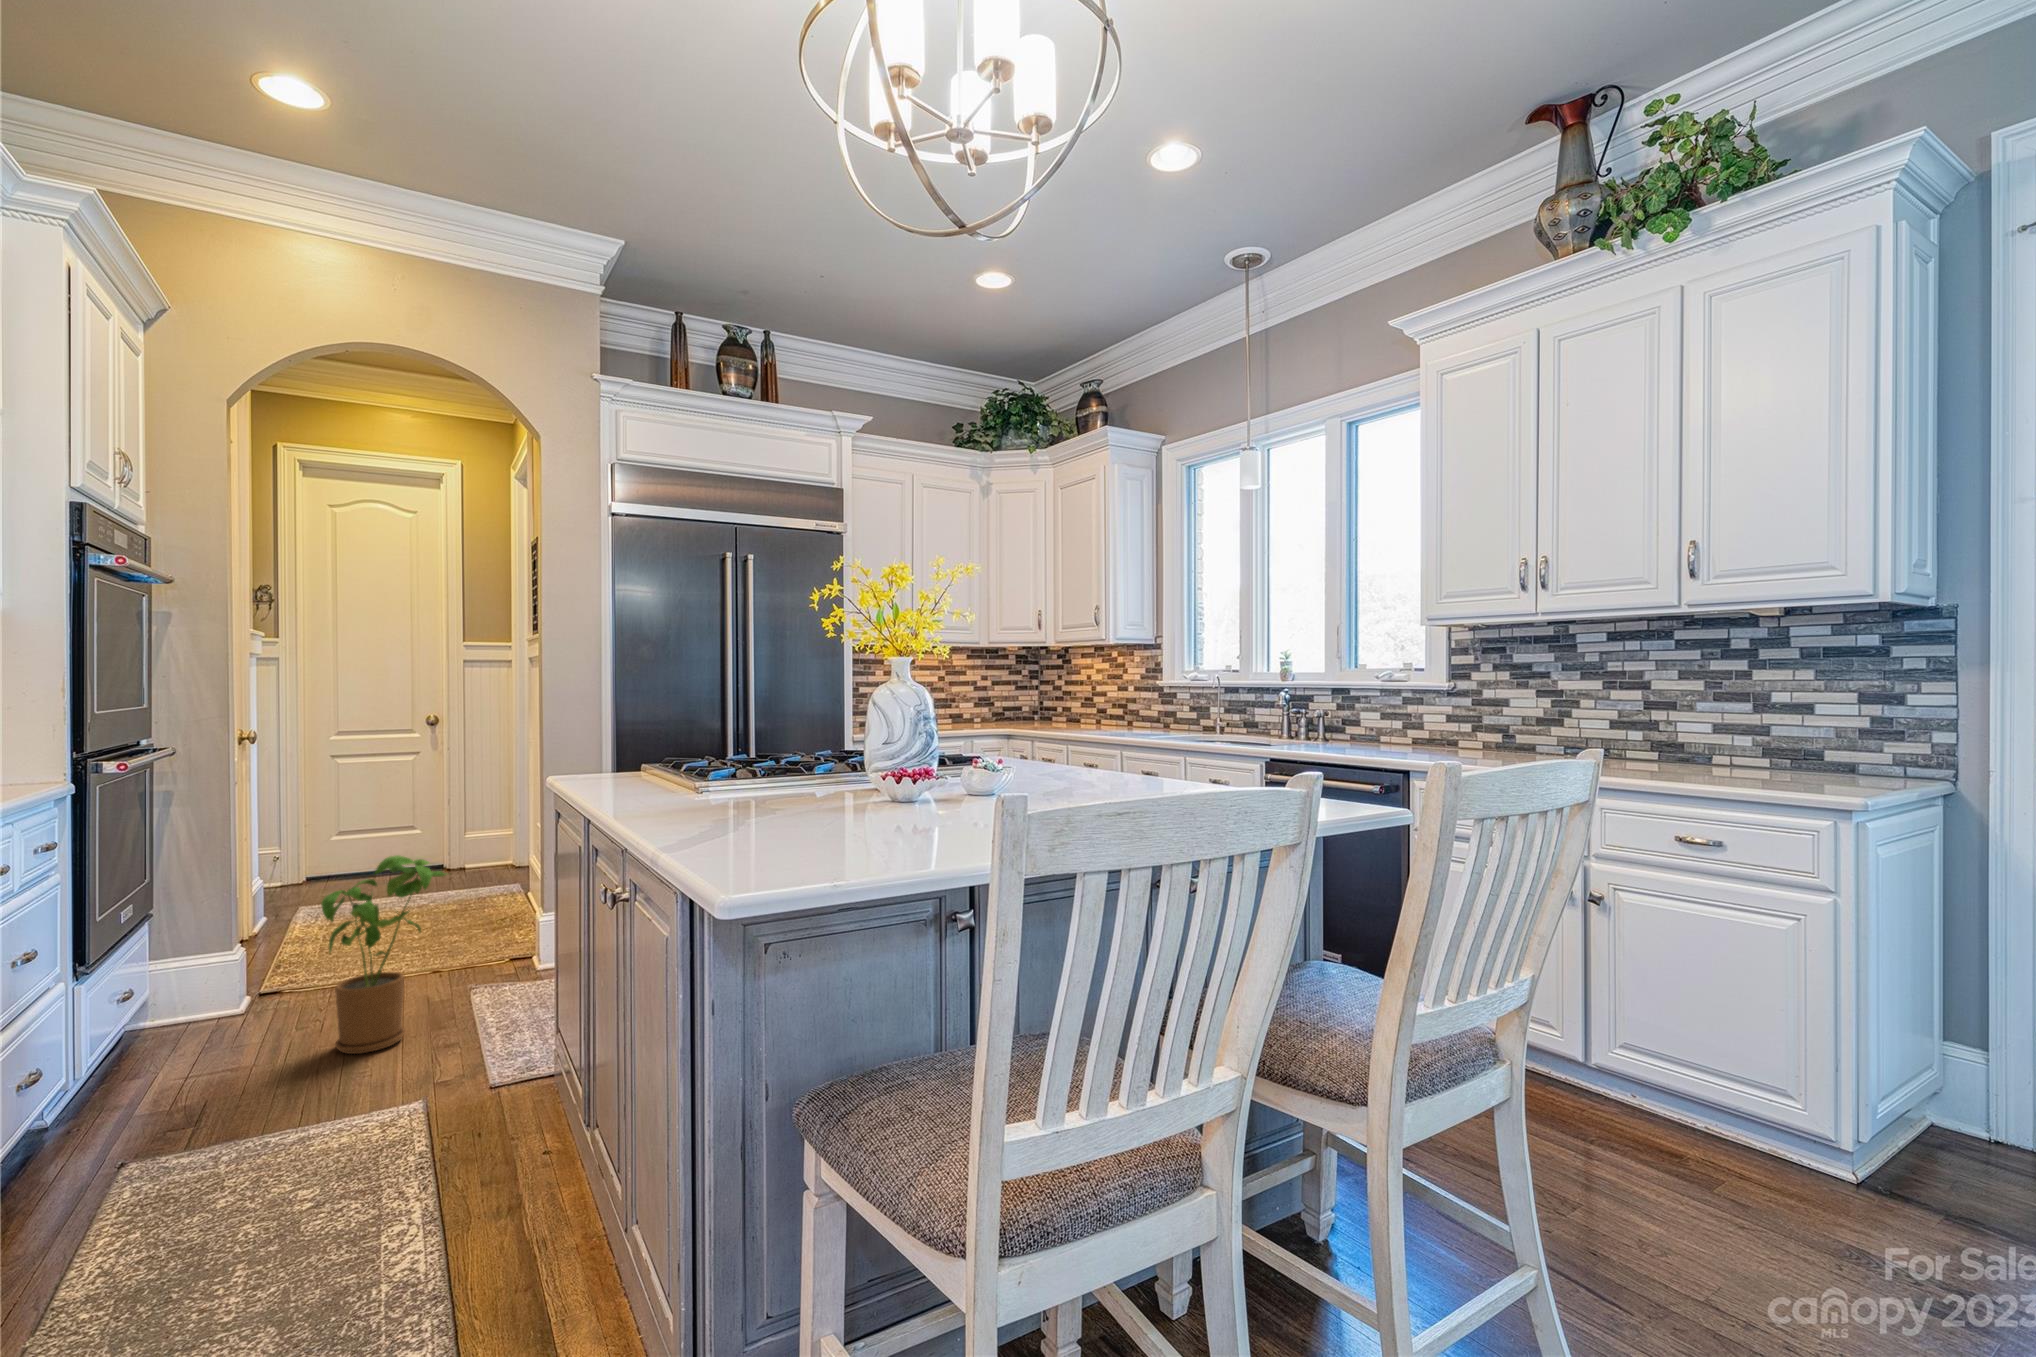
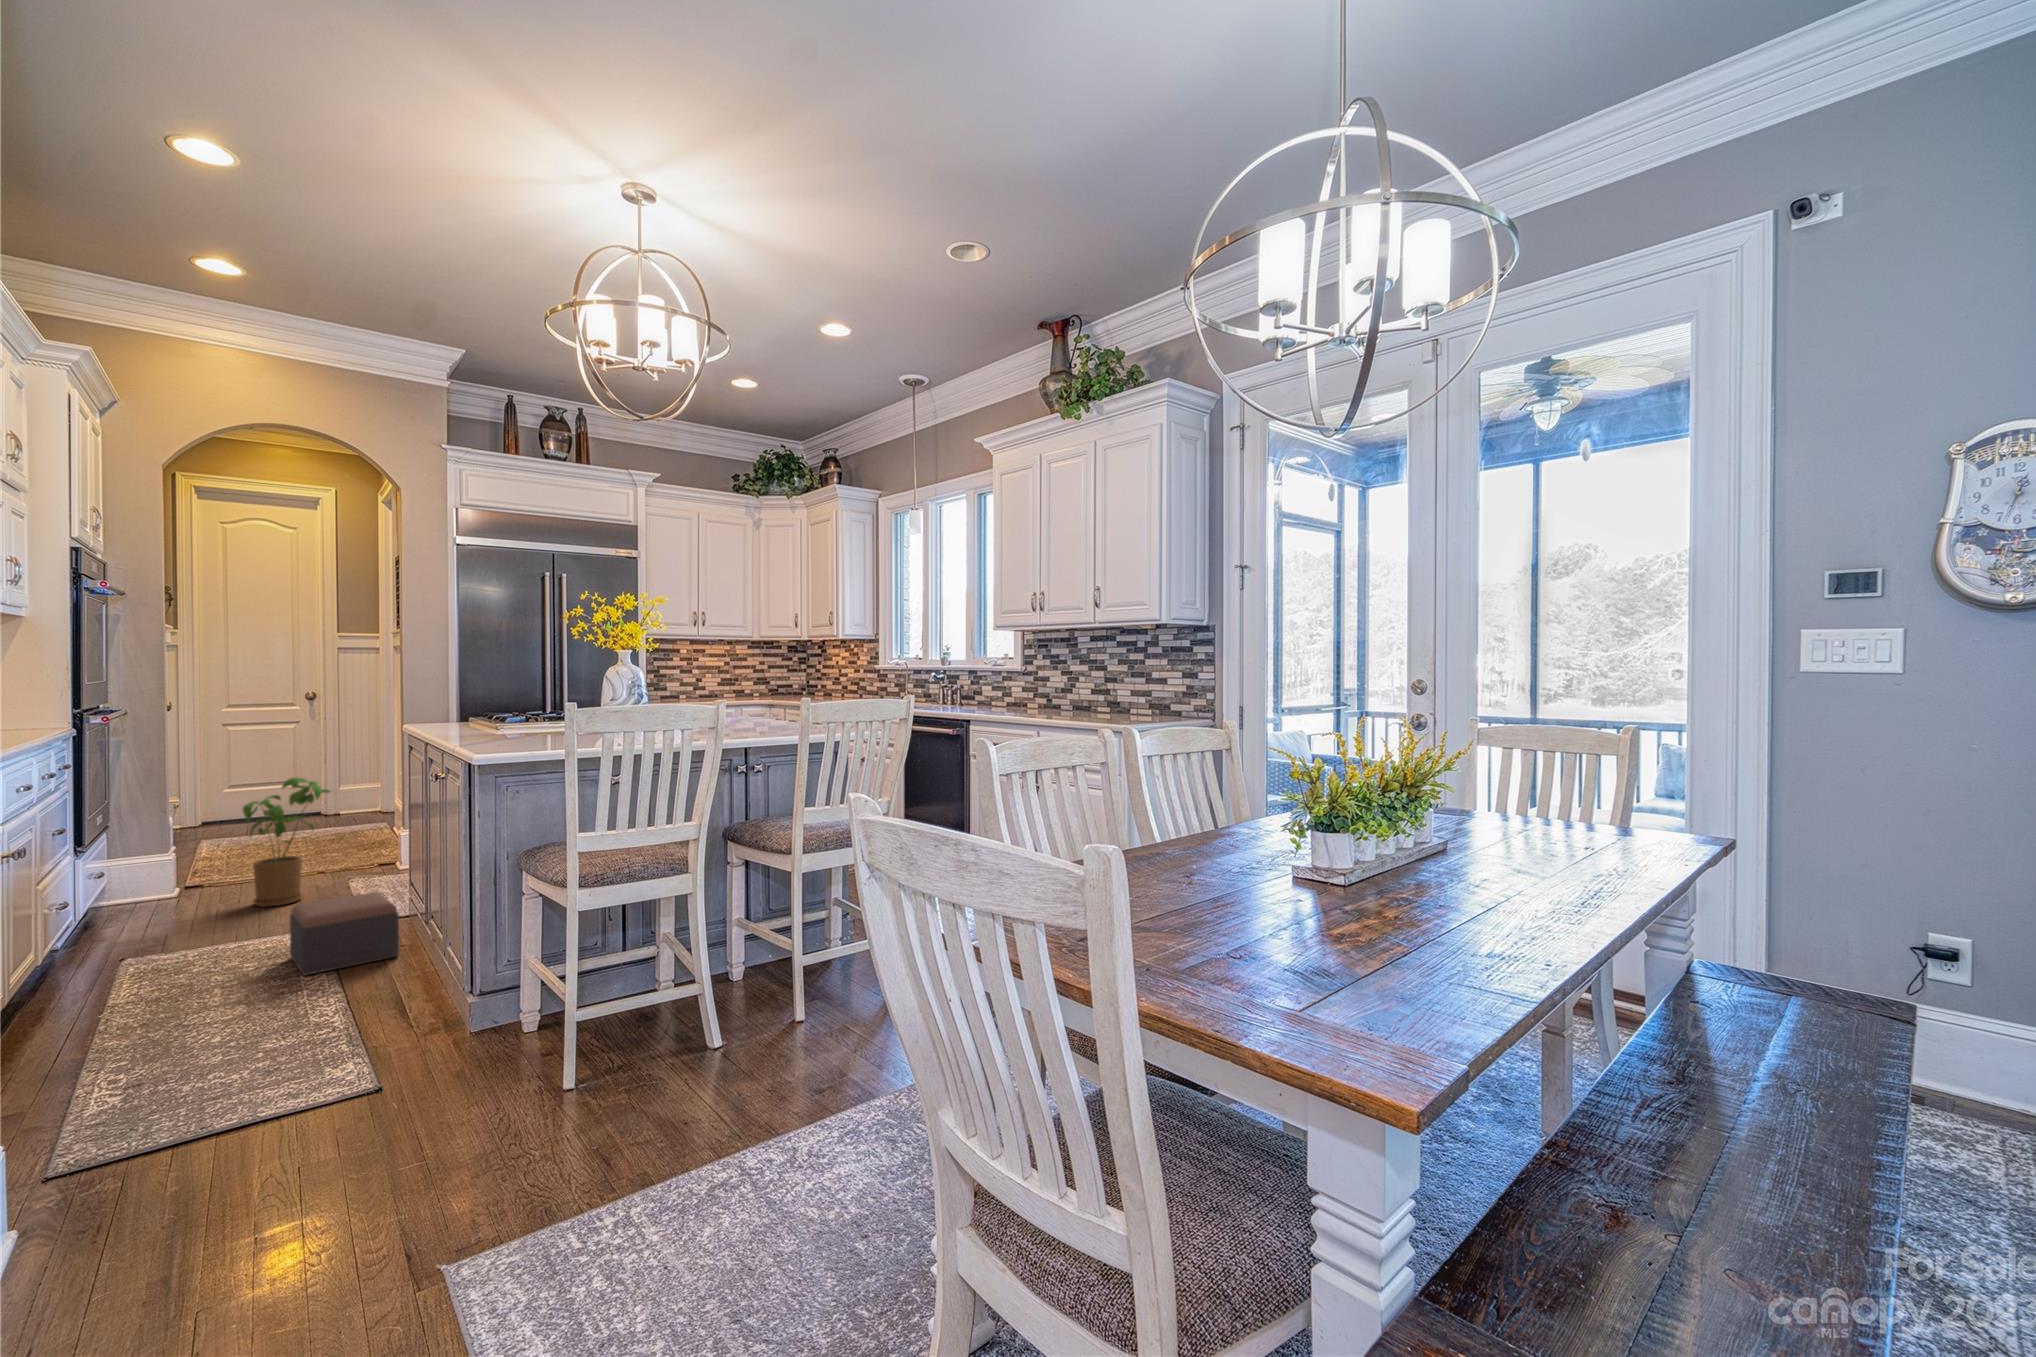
footstool: none [368,1073,544,1260] -> present [290,892,399,975]

